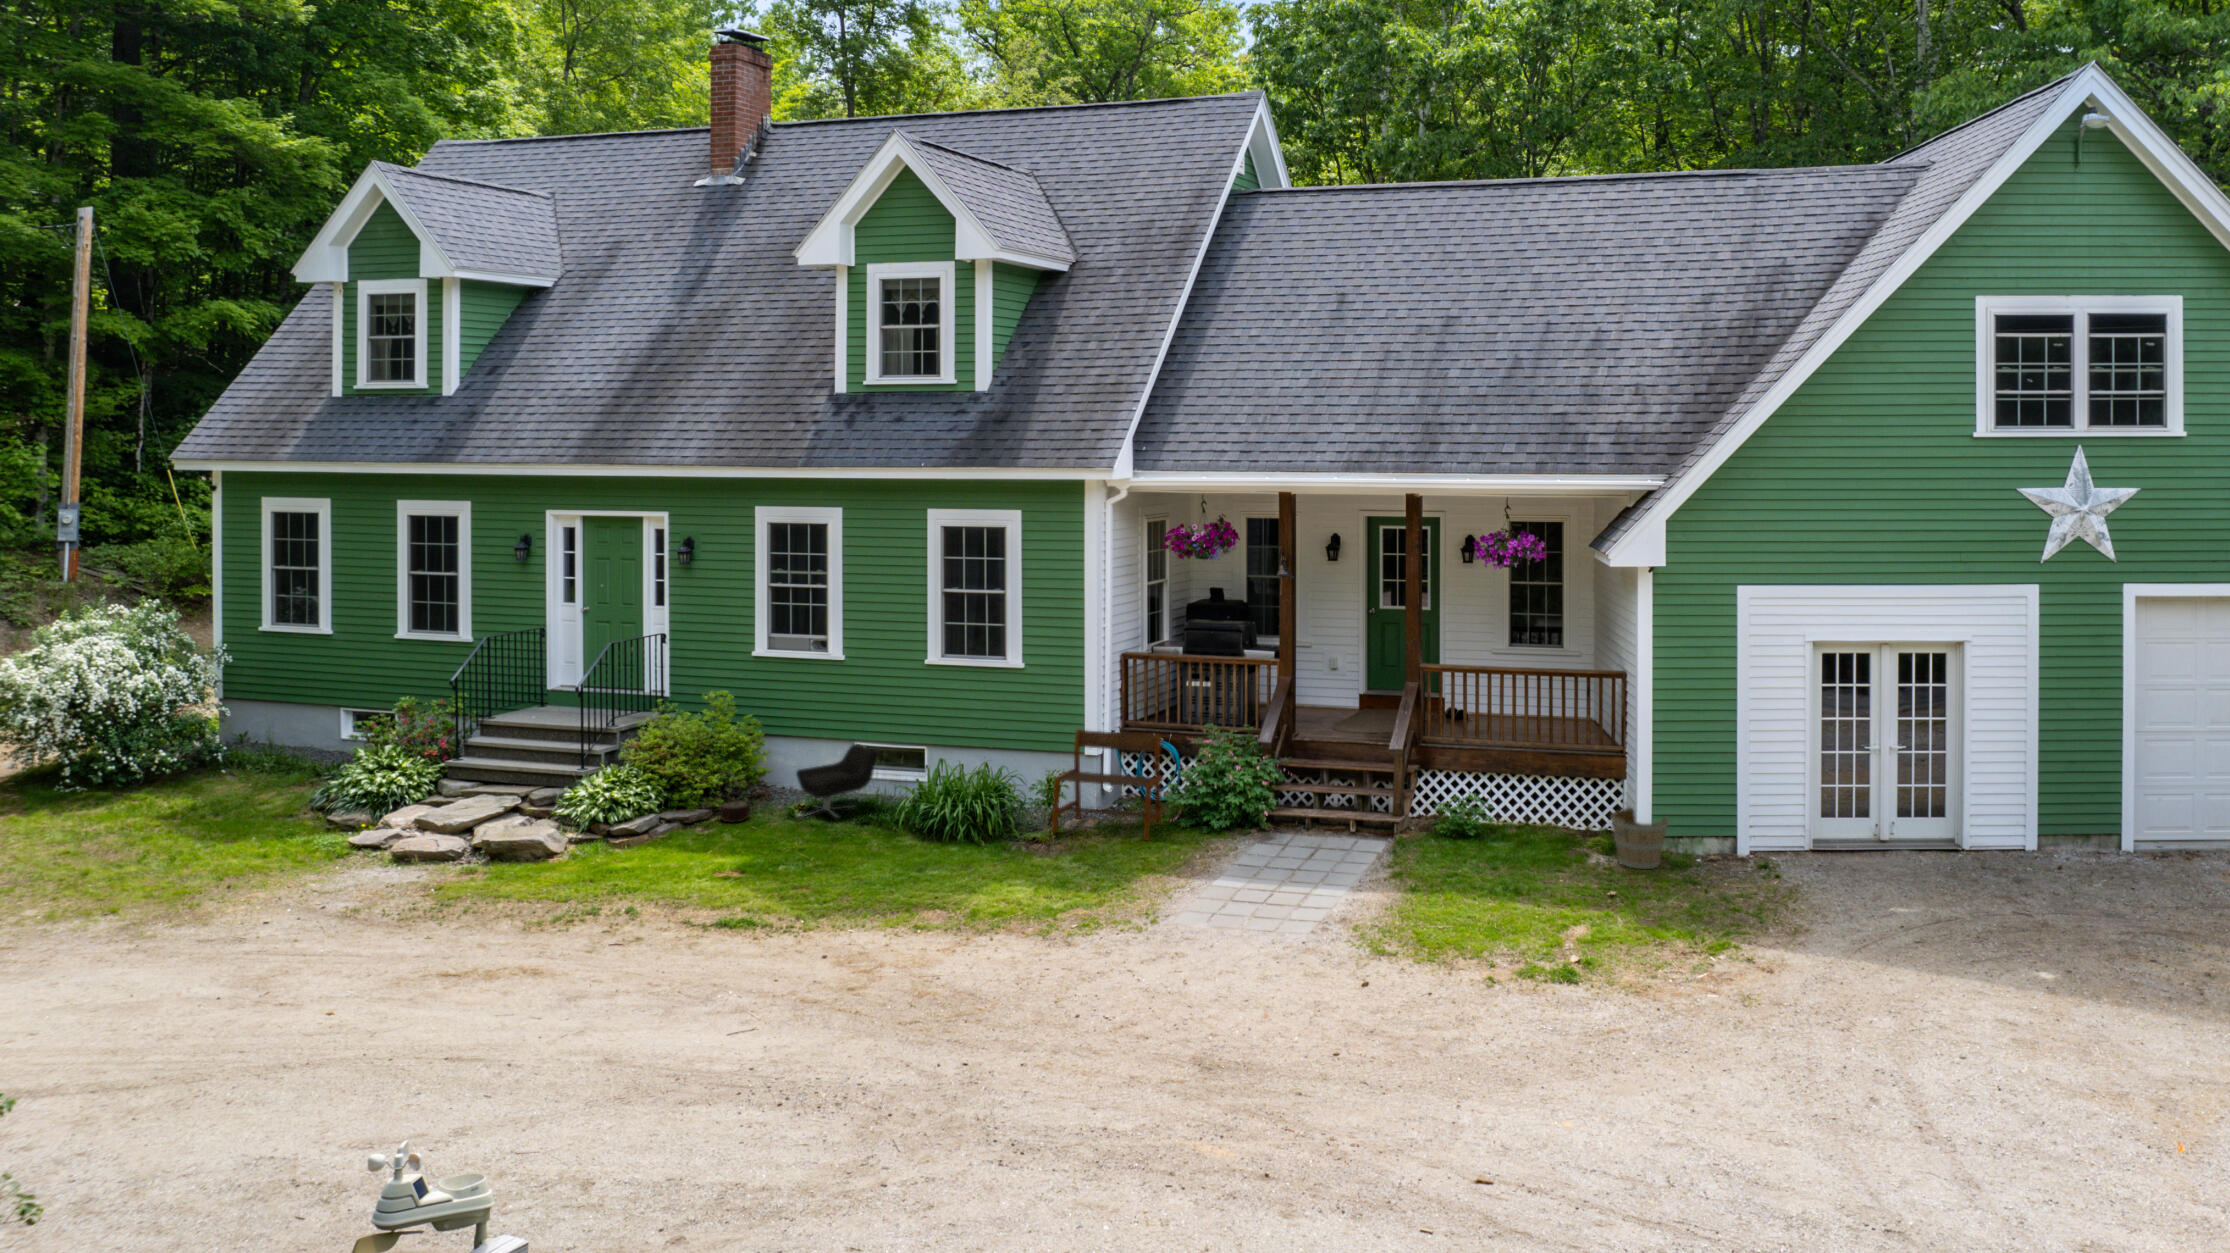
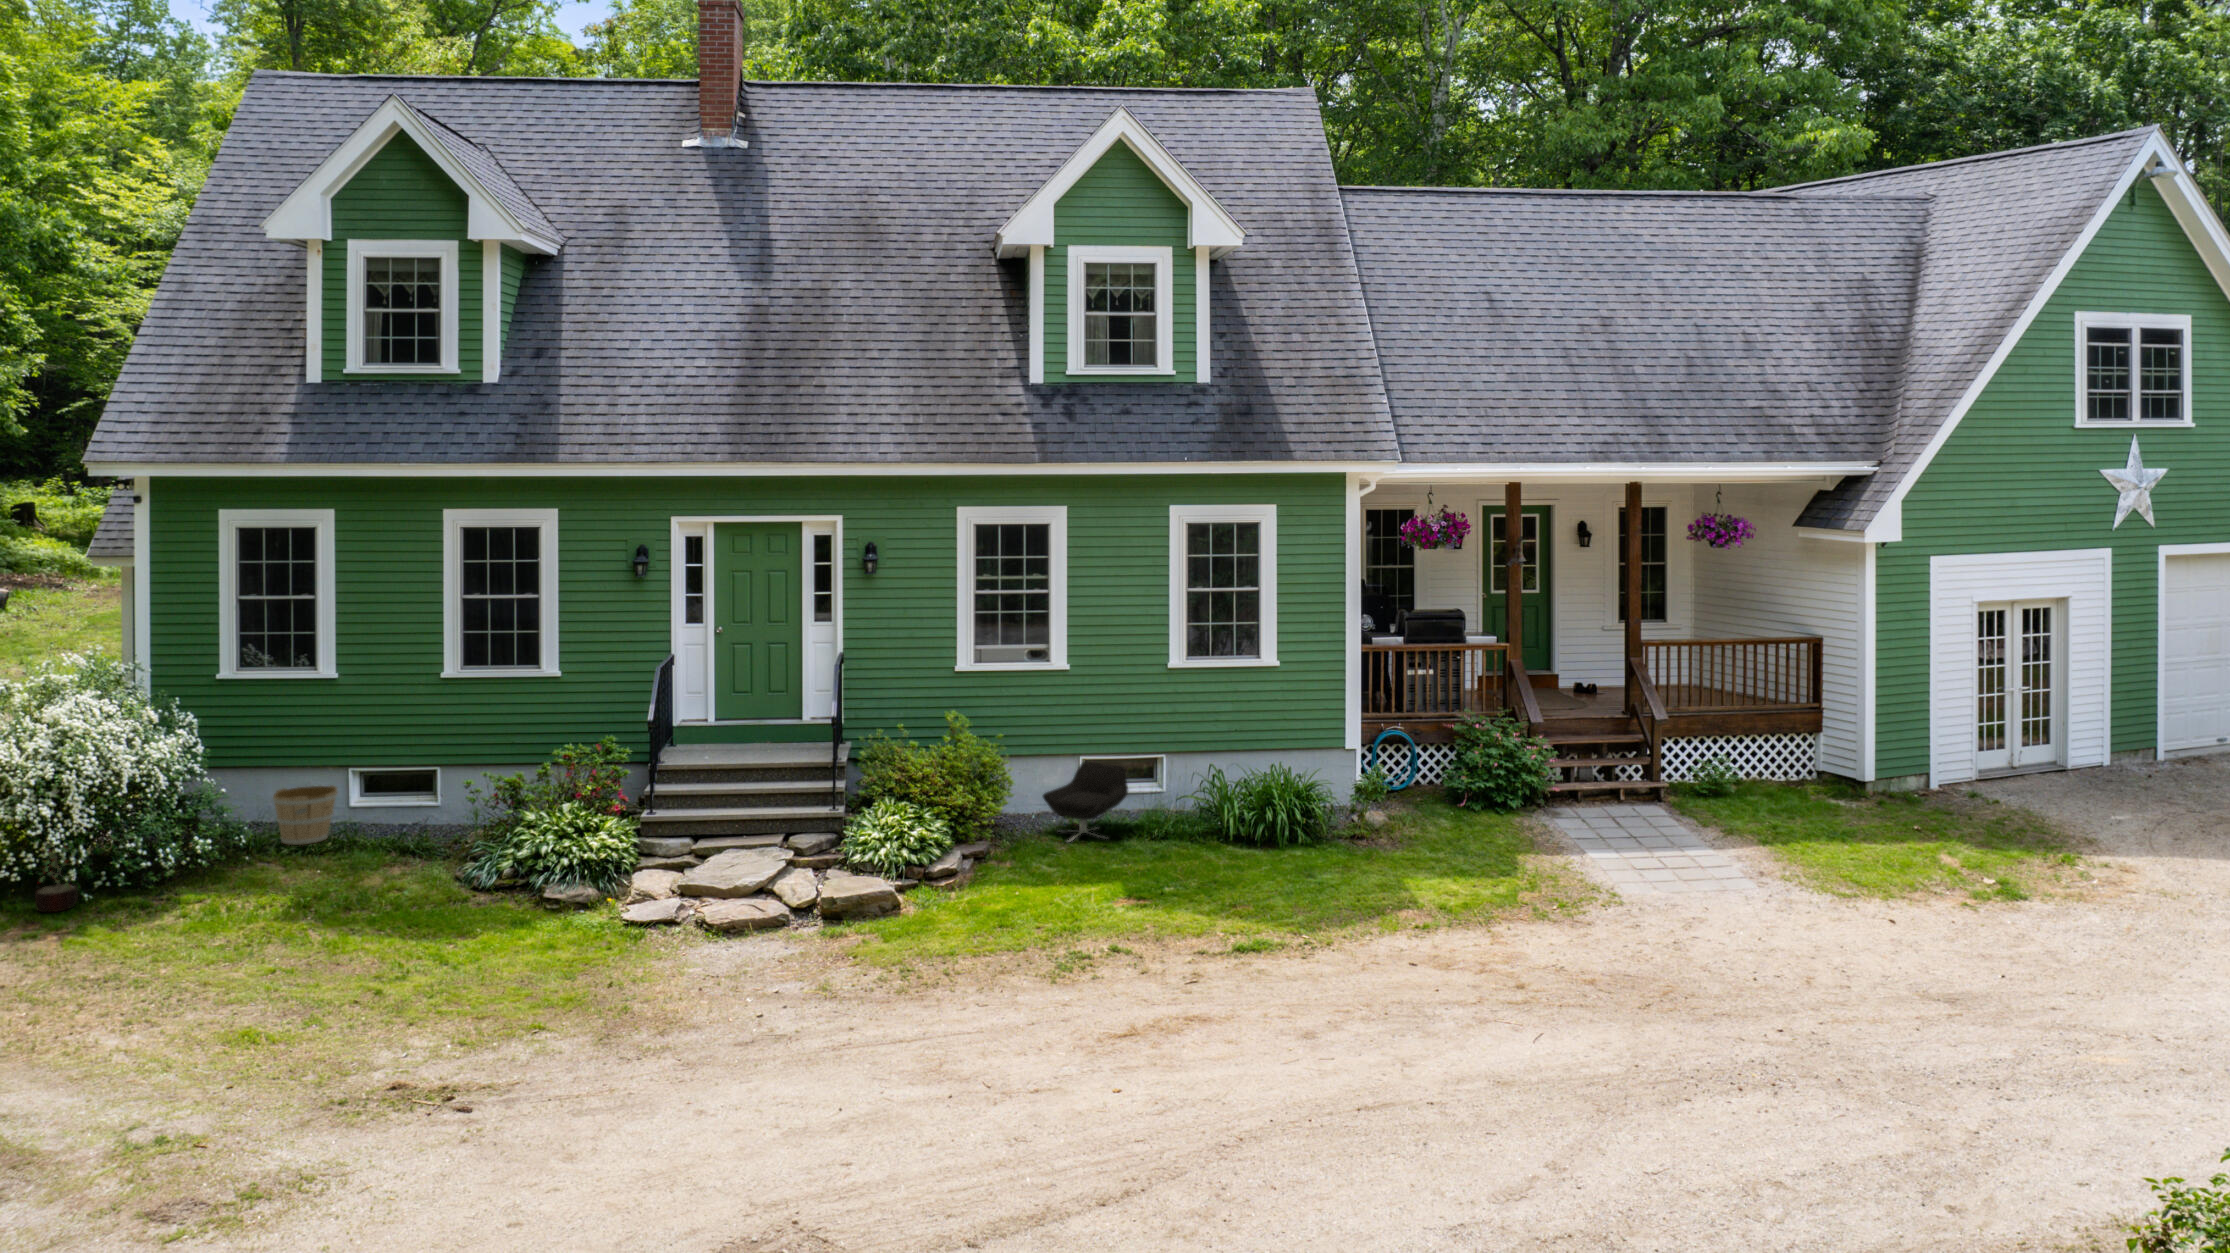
bench: present [1052,729,1164,841] -> none [1326,725,1437,831]
decorative plant: present [717,772,751,822] -> present [35,845,78,912]
wooden bucket: present [1611,808,1669,869] -> present [273,785,338,845]

